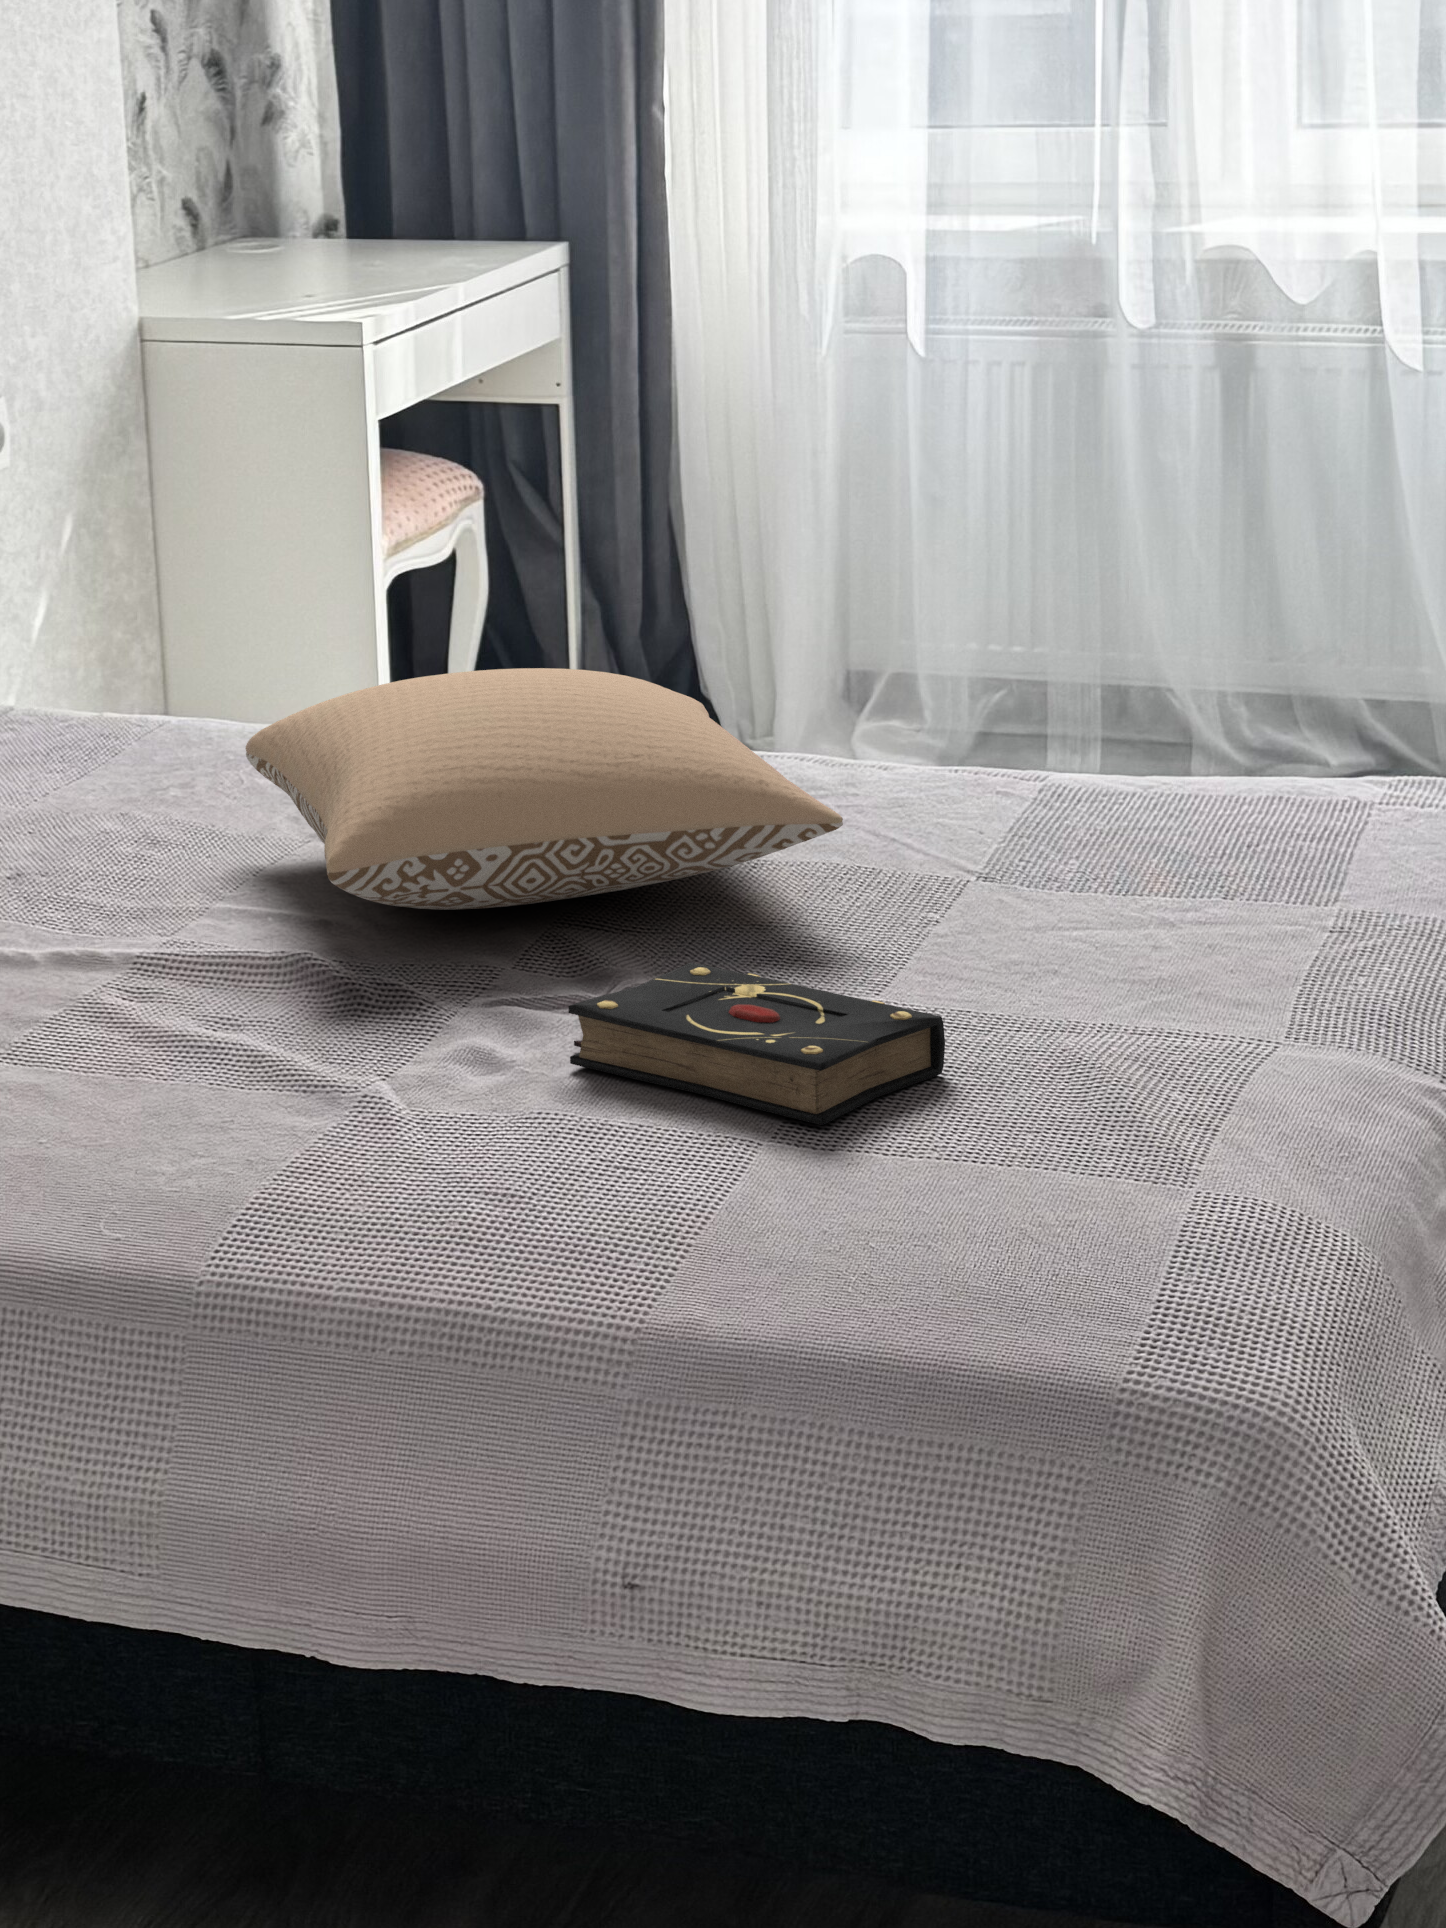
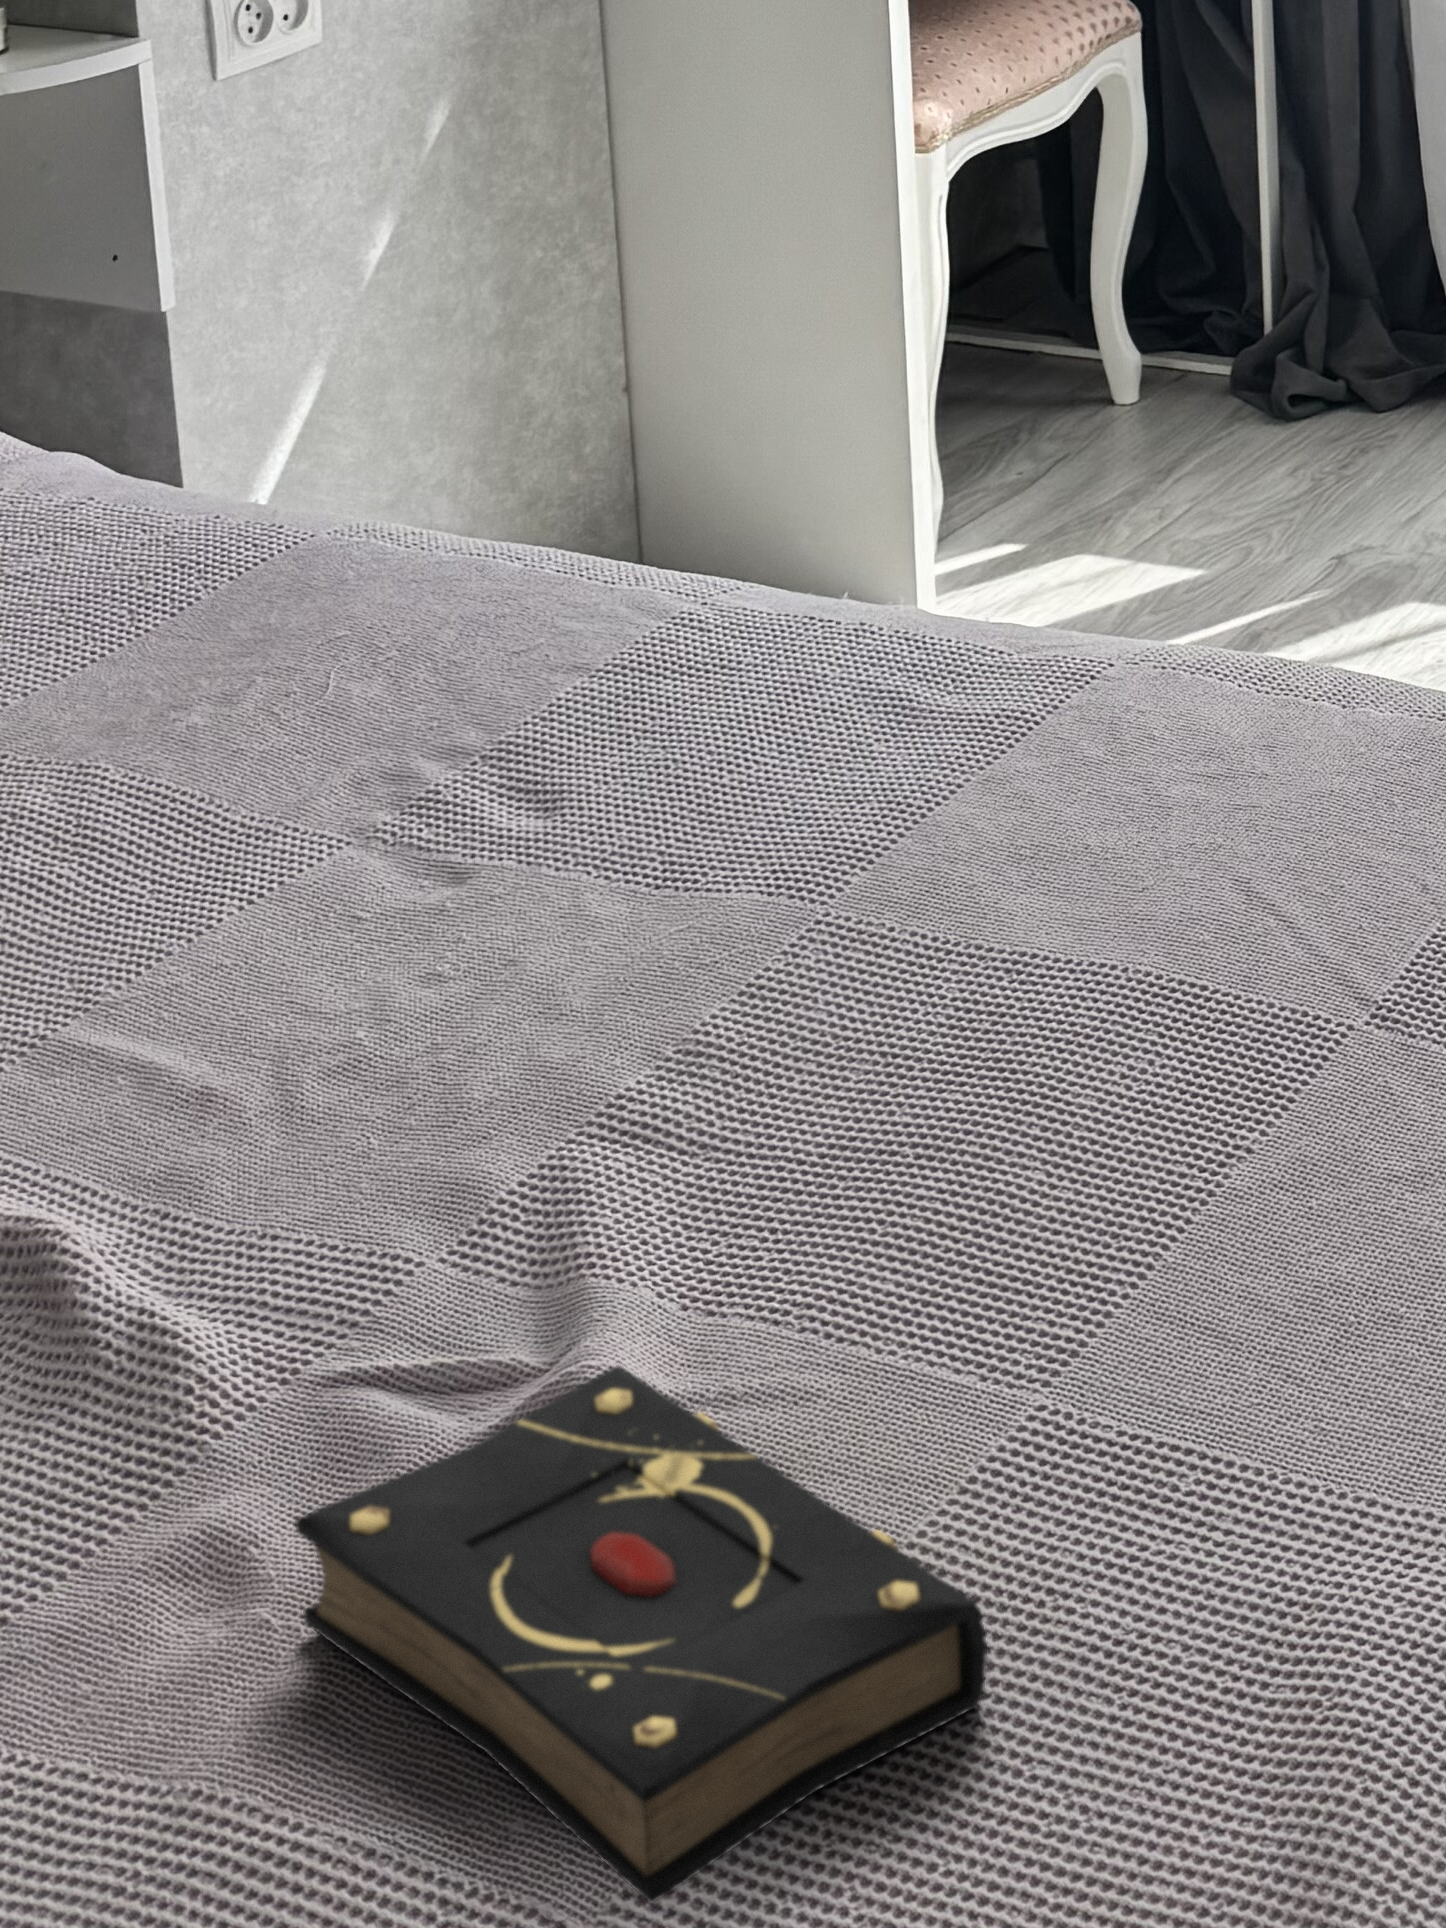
pillow: present [246,668,843,909] -> none [28,629,1010,1149]

